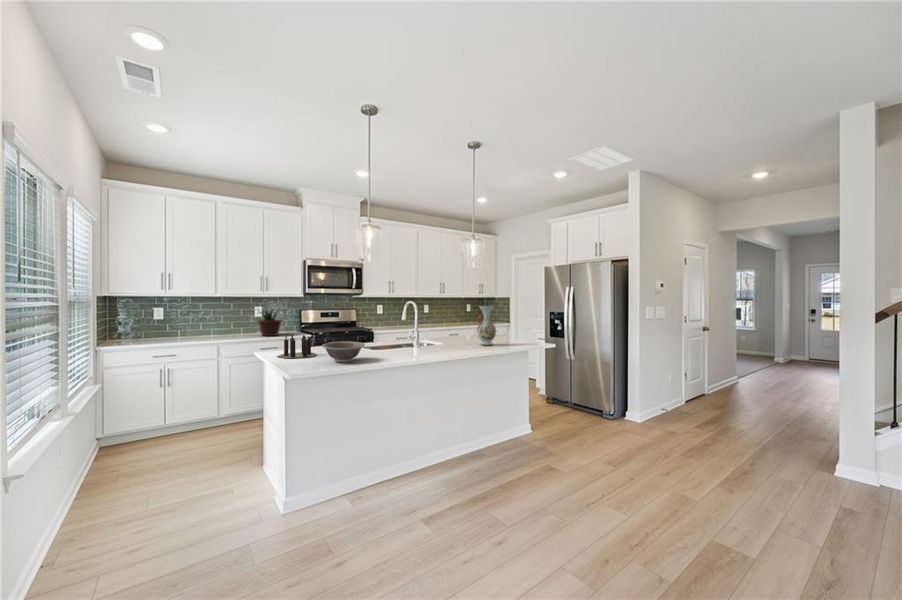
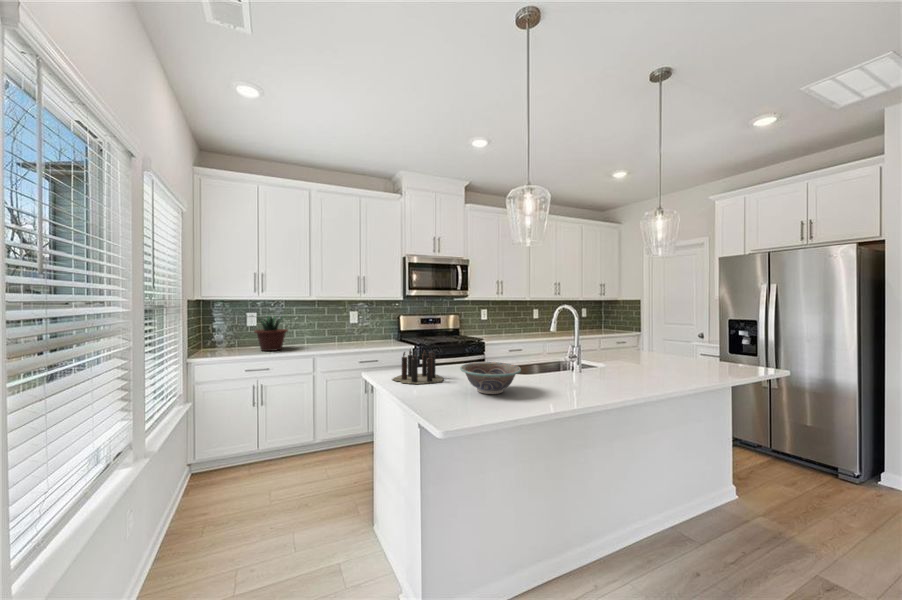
vase: present [477,306,496,345] -> none [658,310,689,368]
potted plant: present [257,310,282,336] -> present [254,316,288,351]

